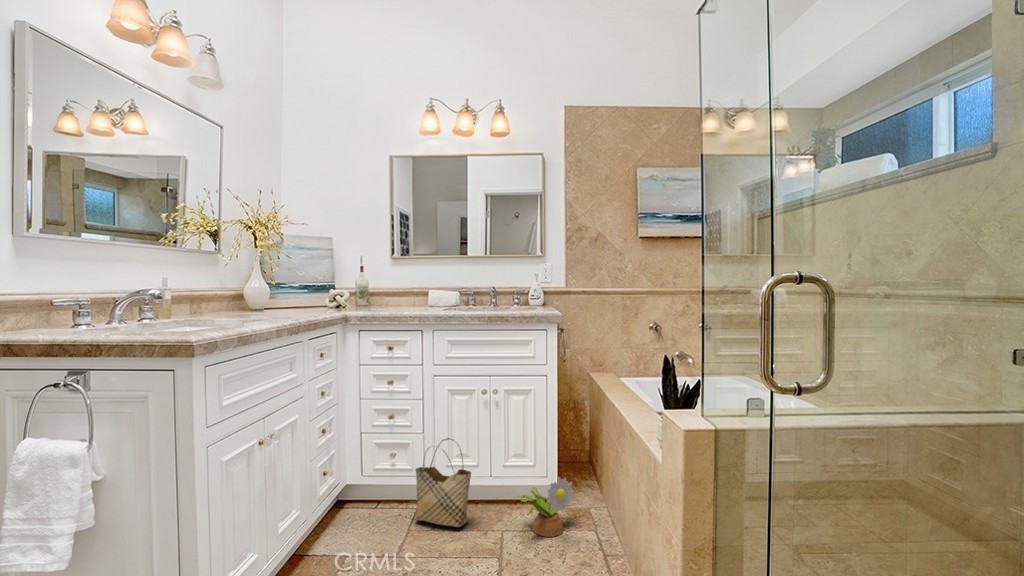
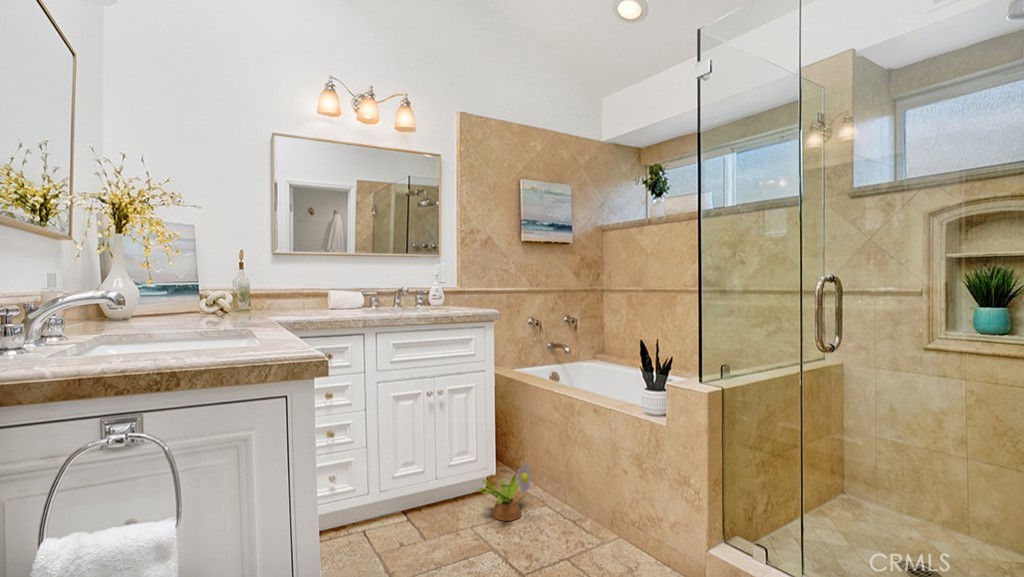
woven basket: present [415,438,471,527] -> none [371,447,434,540]

